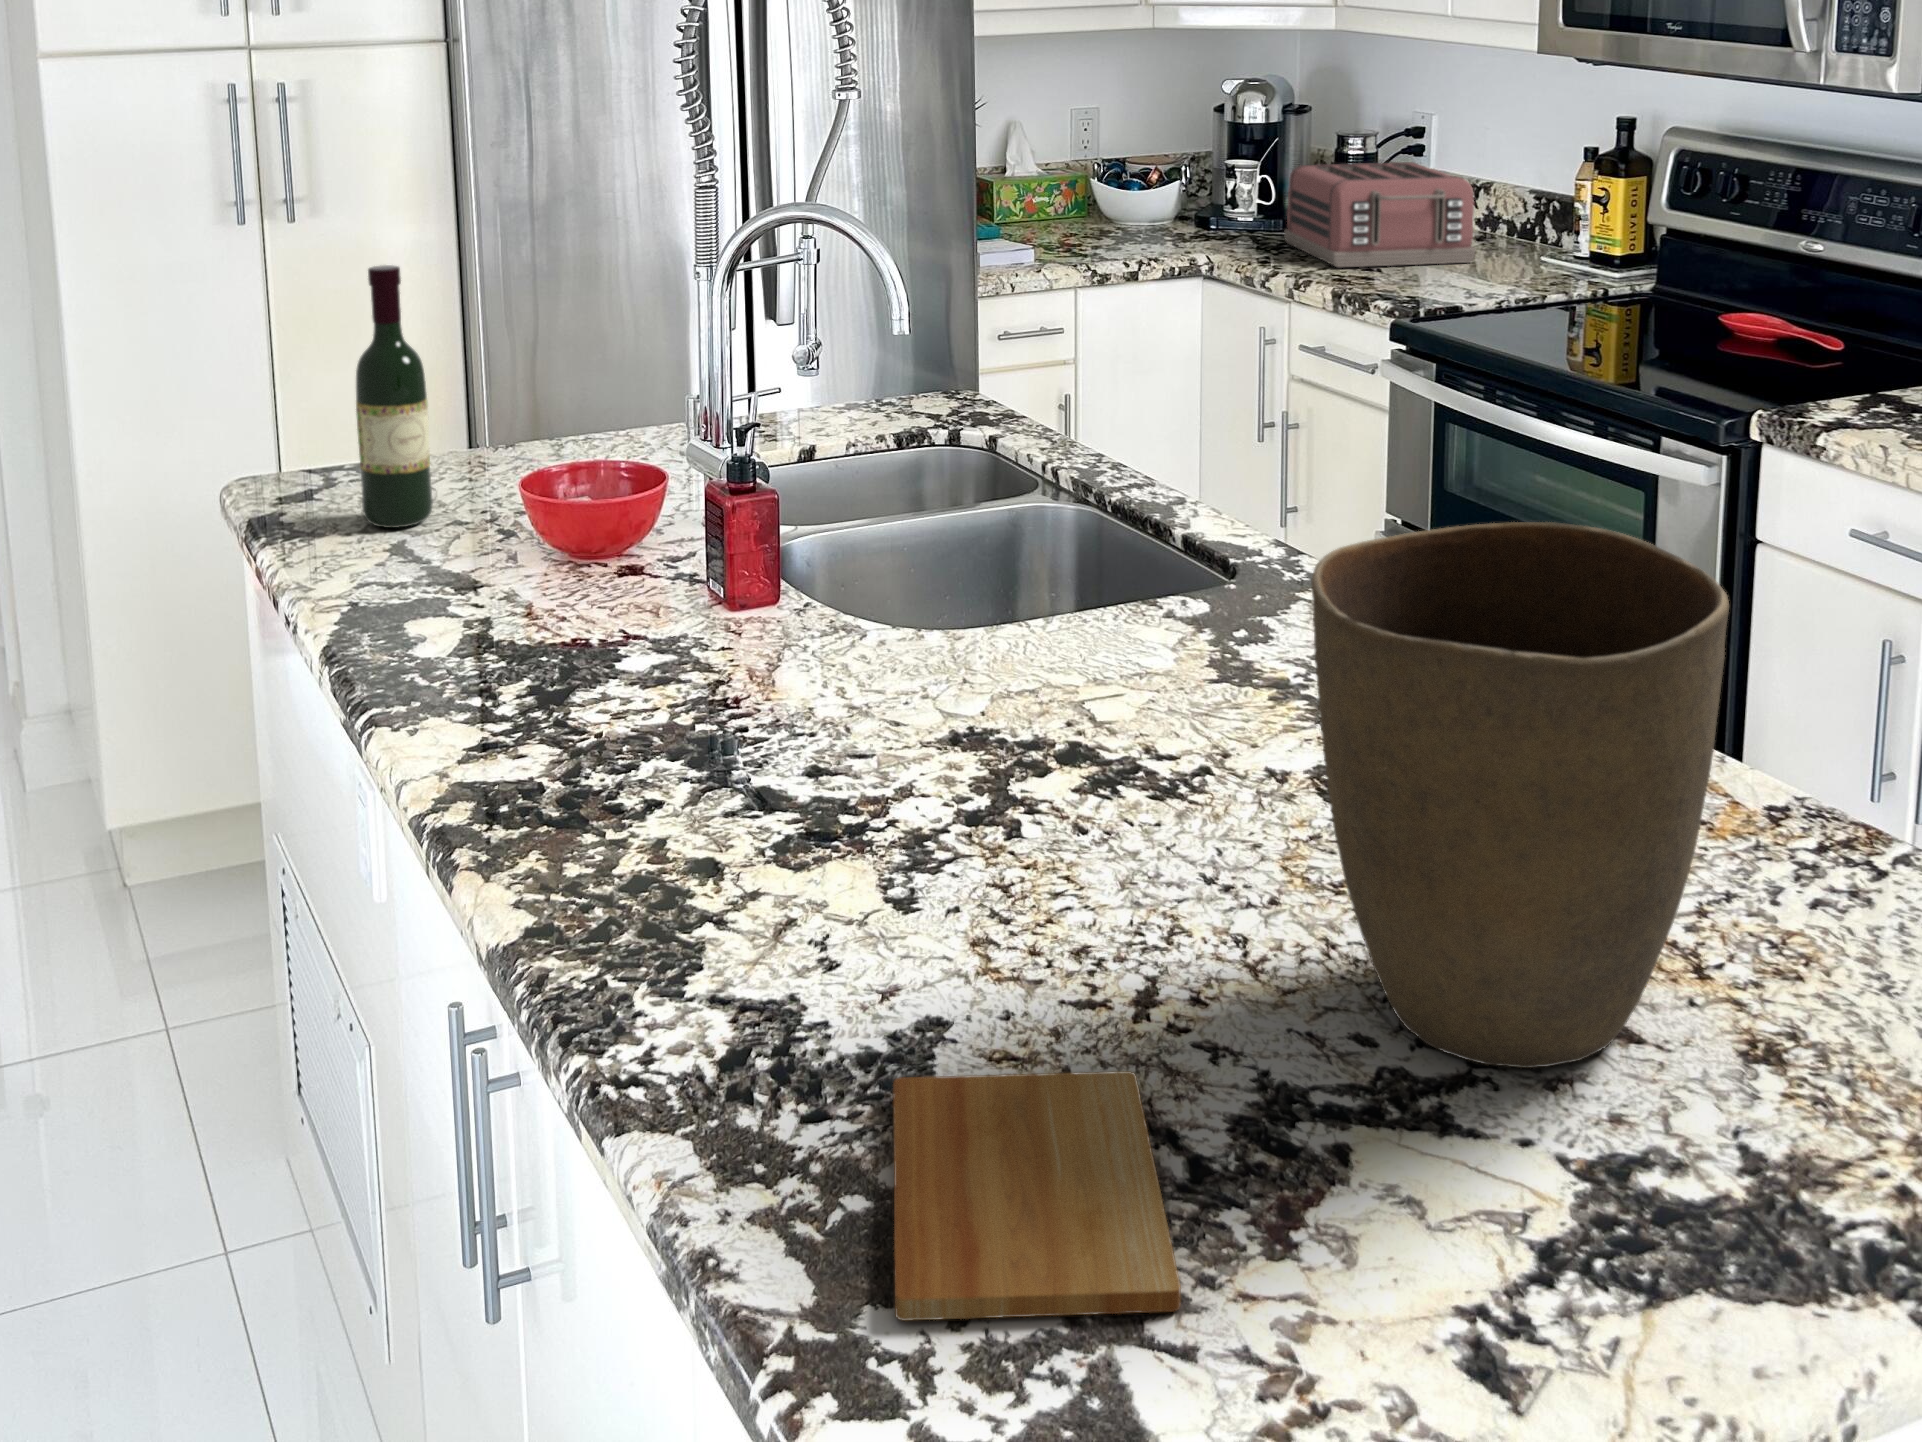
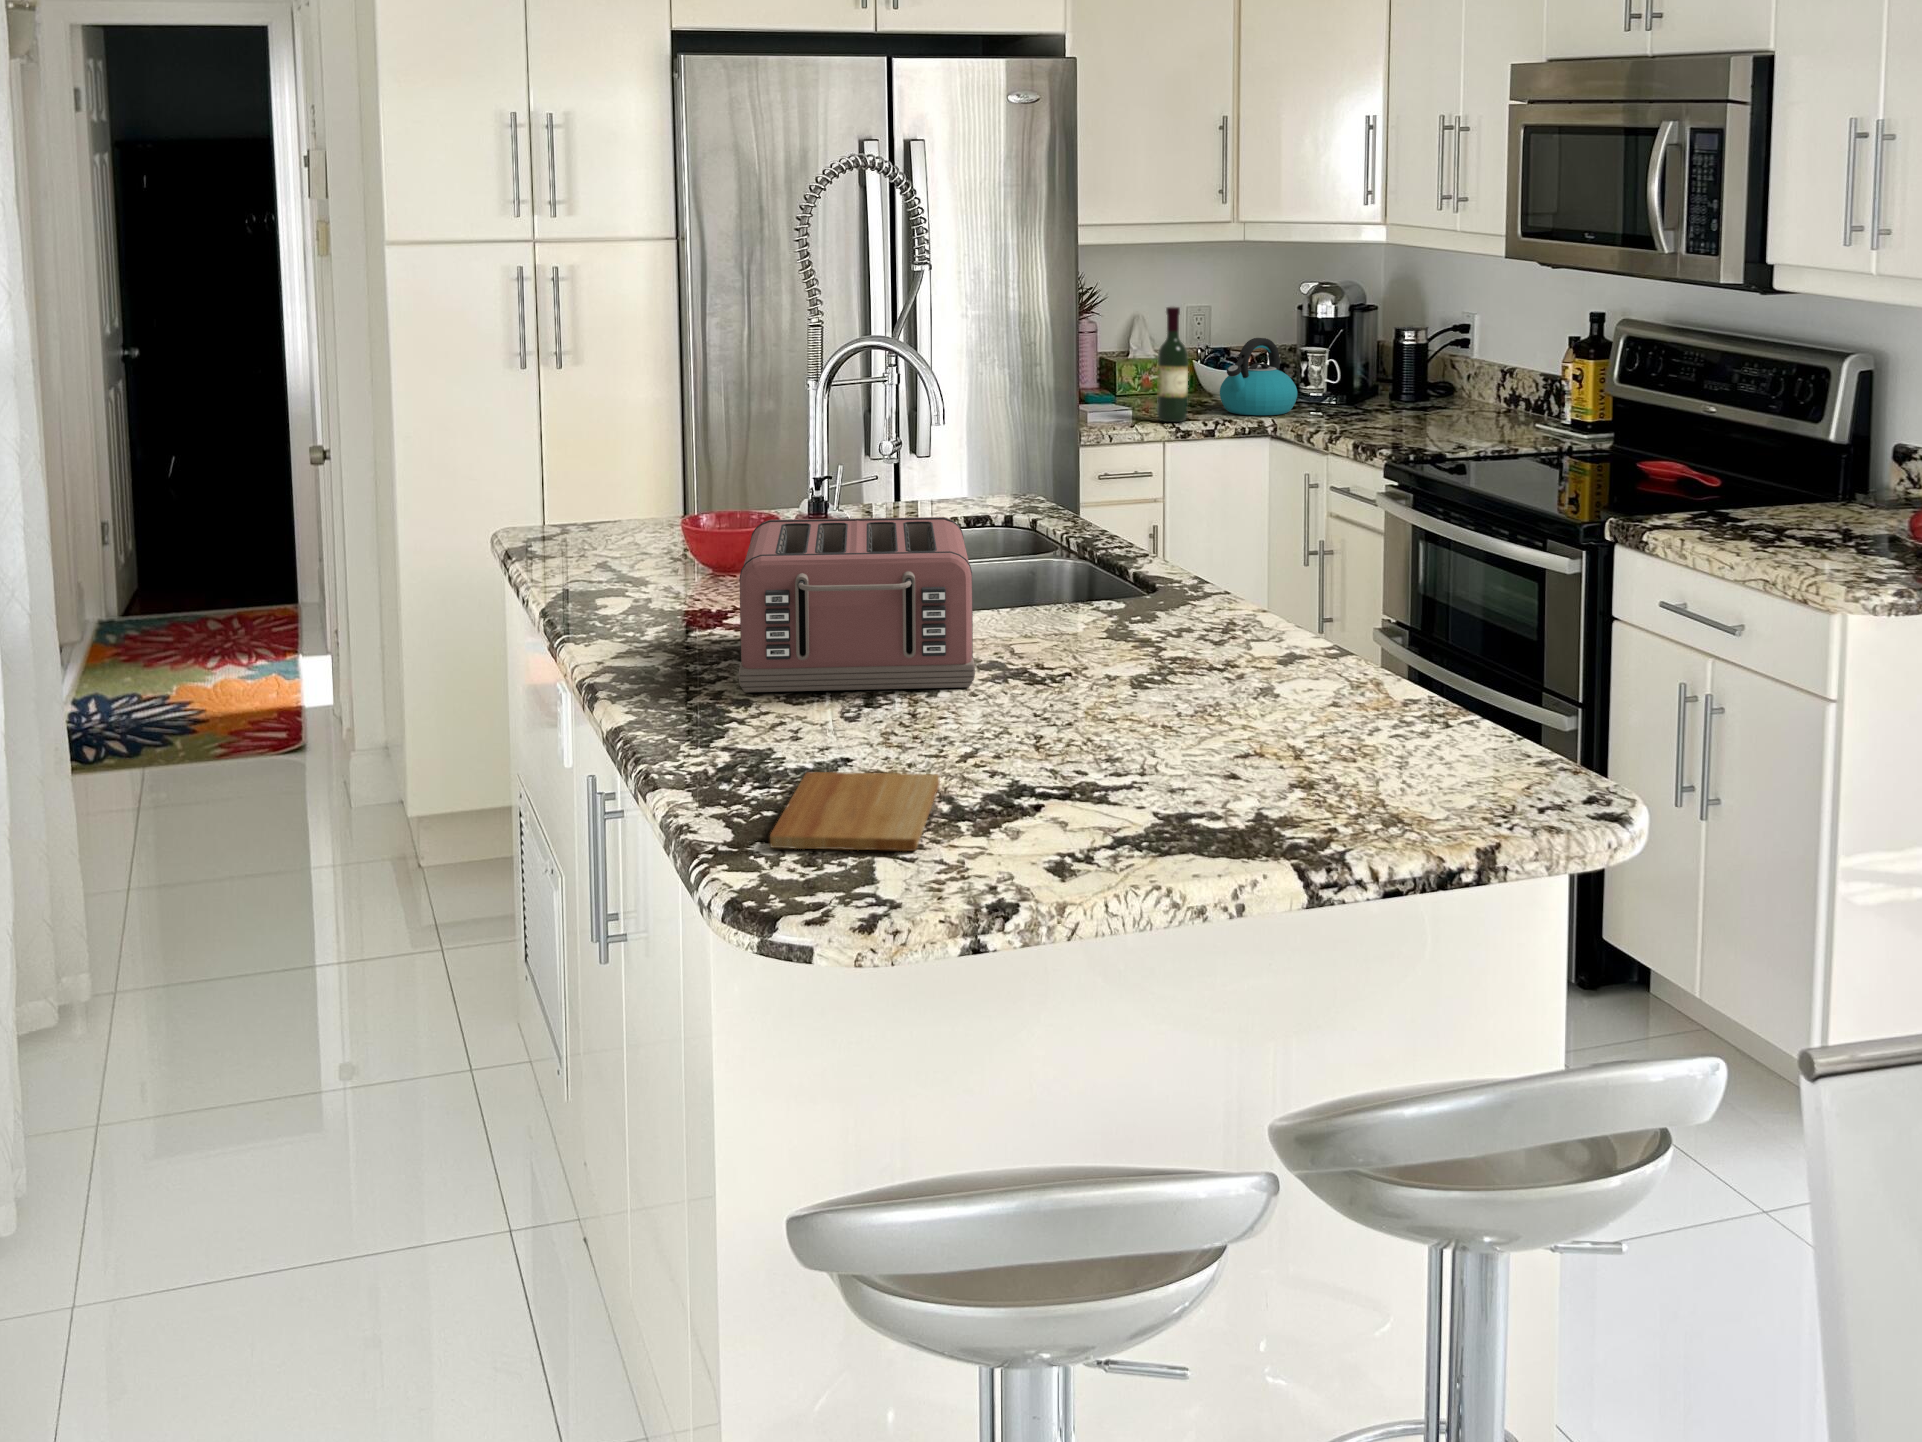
kettle: none [1136,150,1234,249] -> present [1220,338,1297,415]
toaster: present [1284,162,1475,268] -> present [739,517,975,692]
wine bottle: present [356,265,433,528] -> present [1157,306,1188,422]
vase: present [1311,522,1729,1068] -> none [1051,489,1279,784]

